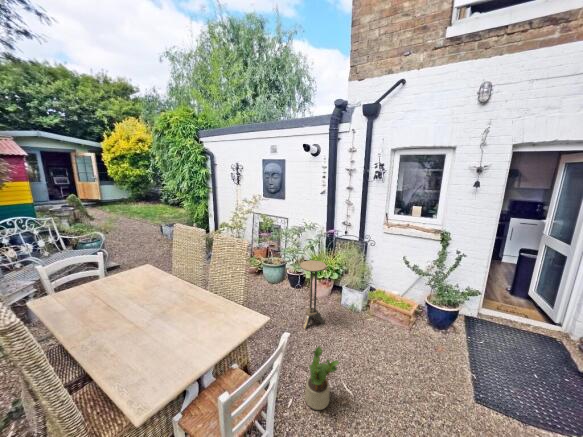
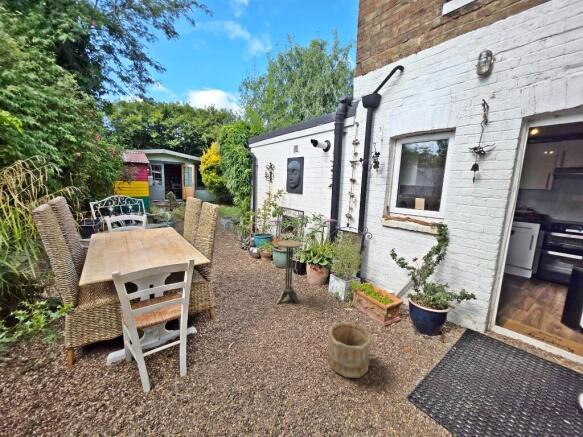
wooden bucket: none [391,340,436,395] -> present [328,323,371,378]
potted plant: present [305,346,339,410] -> none [234,298,265,359]

